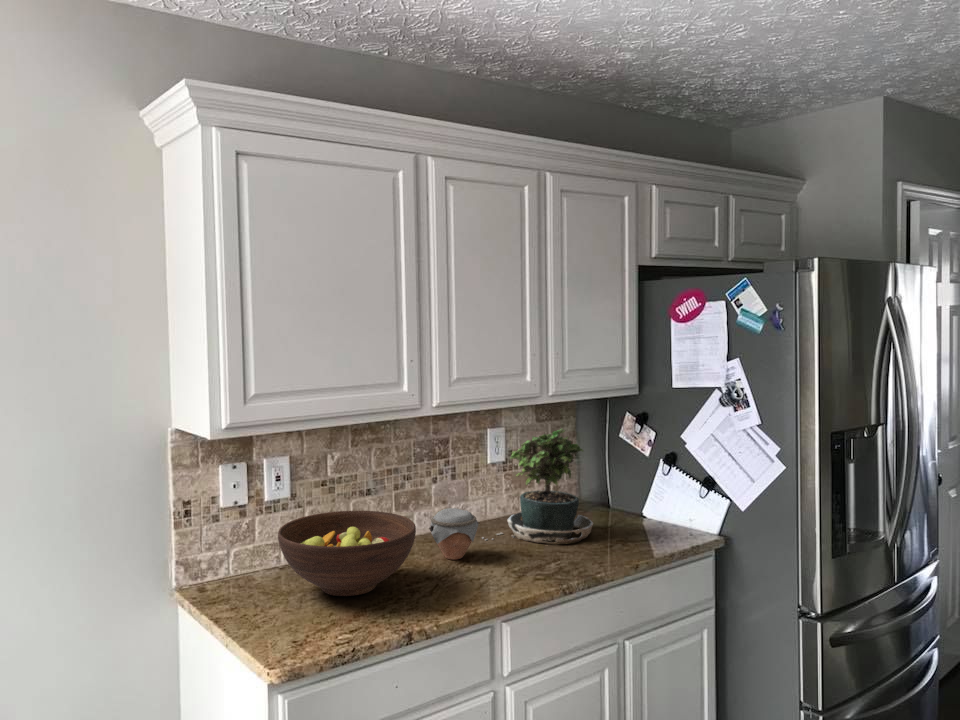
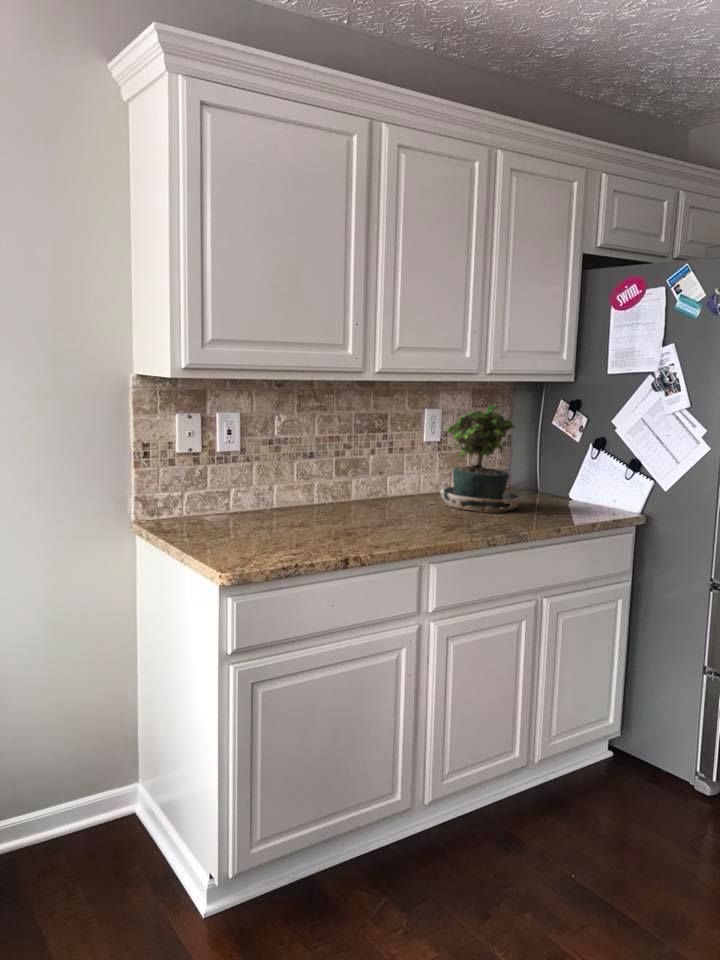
jar: present [429,508,478,560] -> none [367,471,414,517]
fruit bowl: present [278,511,416,596] -> none [229,463,355,533]

